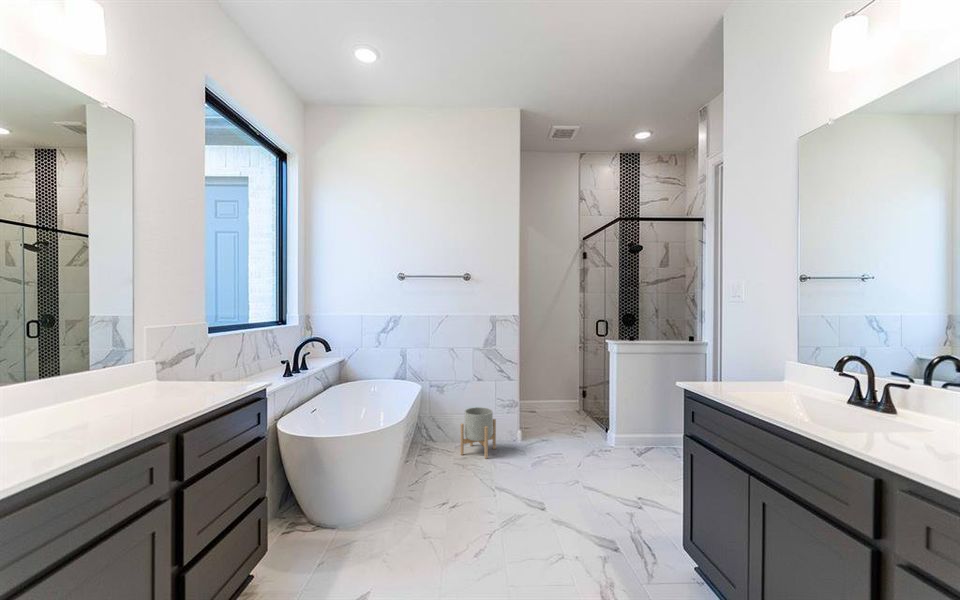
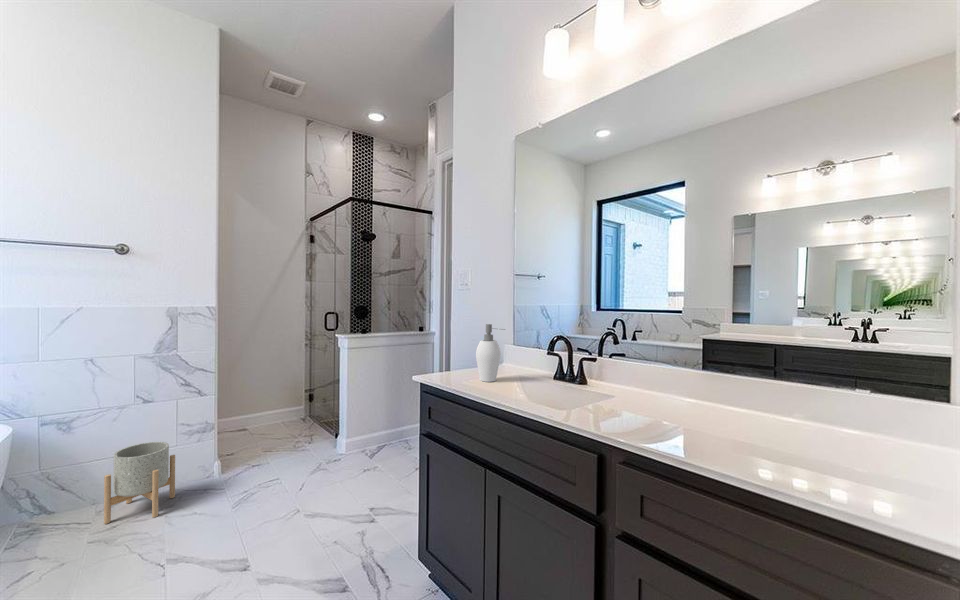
soap dispenser: none [742,338,777,396] -> present [476,324,505,382]

